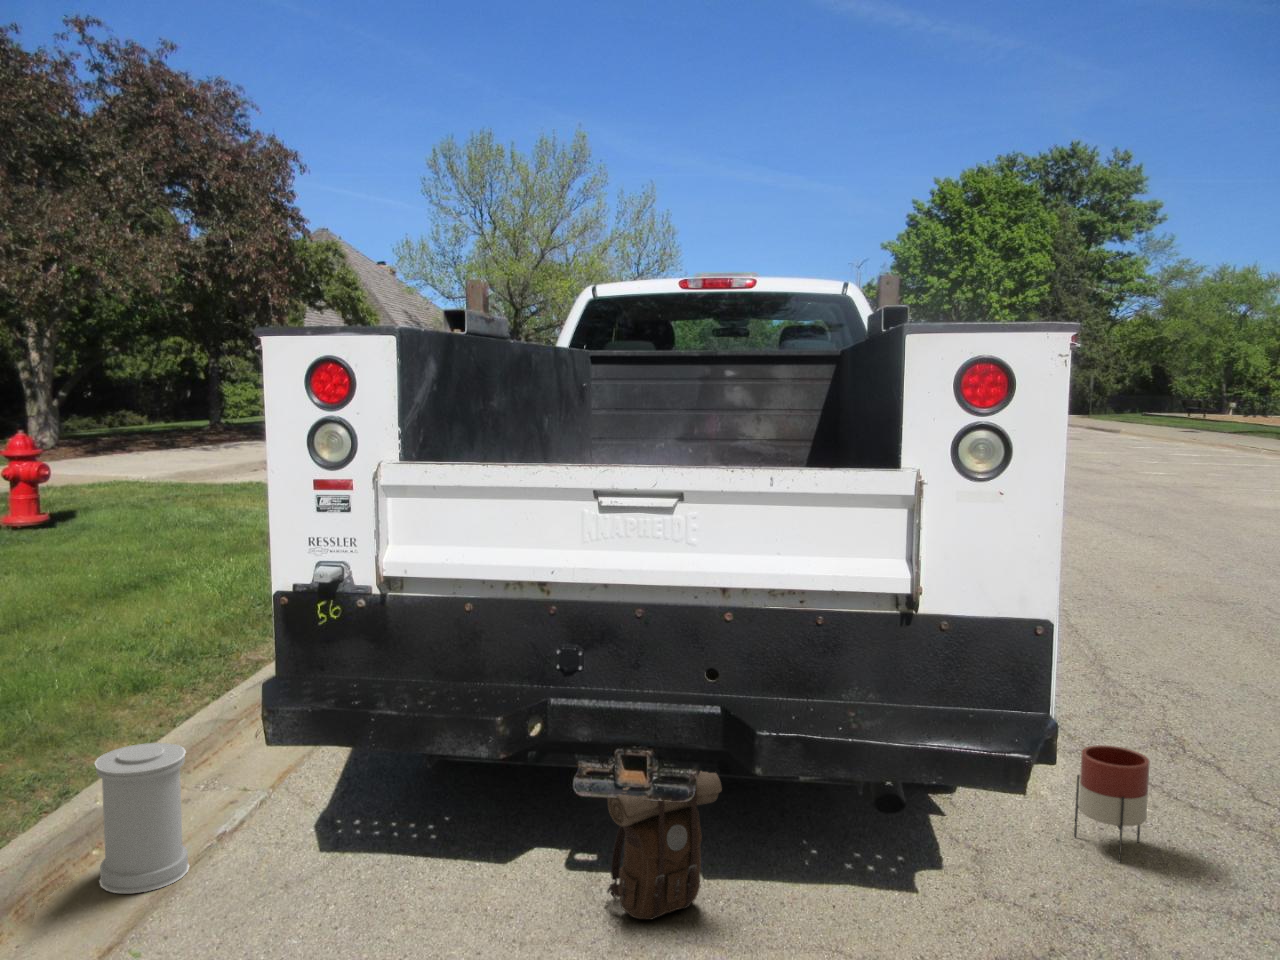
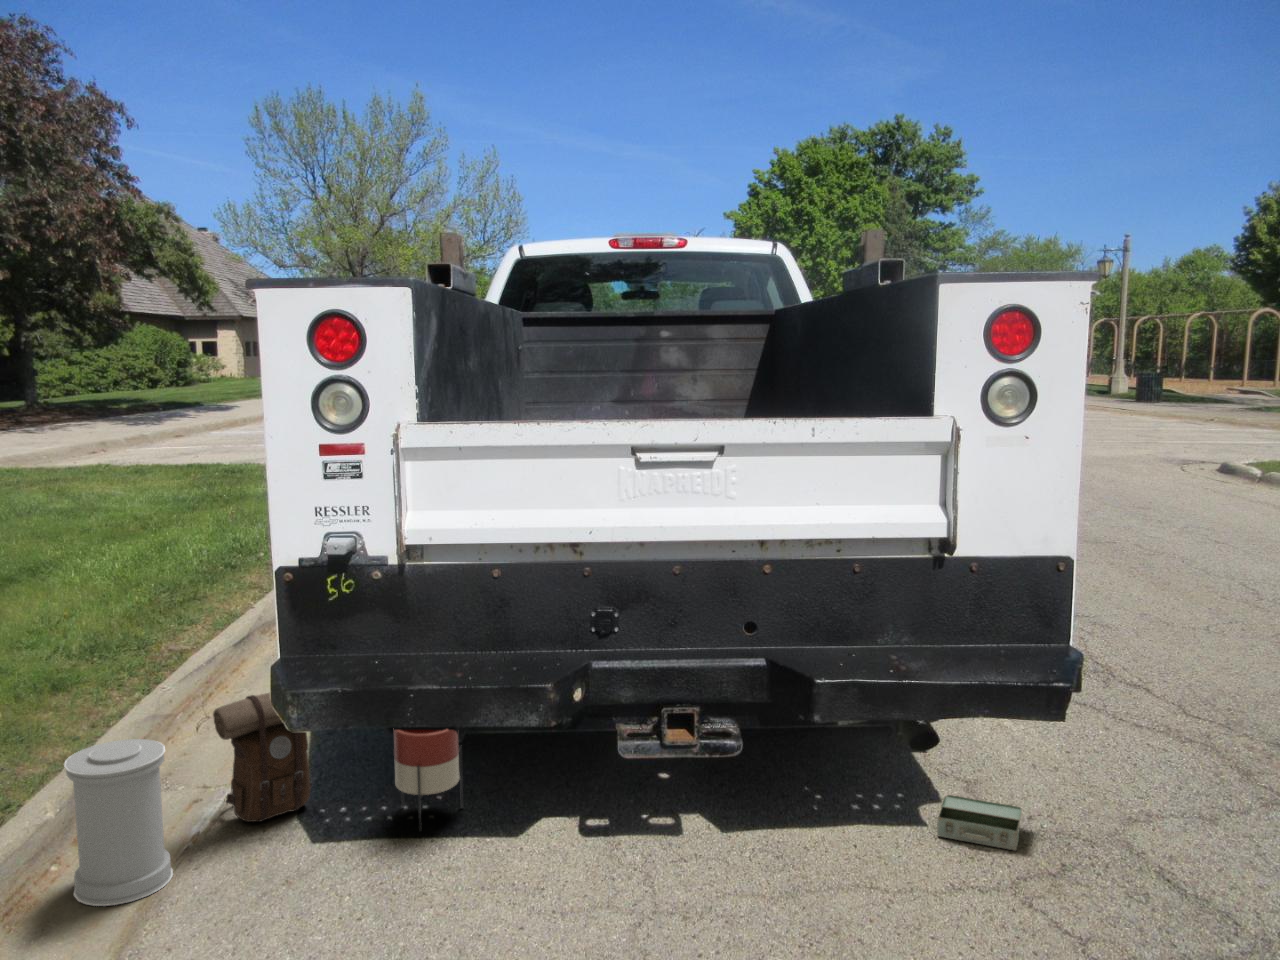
planter: present [1074,745,1150,862] -> present [394,729,463,831]
backpack: present [607,771,722,920] -> present [213,693,312,822]
toolbox: none [921,858,1016,923] -> present [937,795,1022,851]

